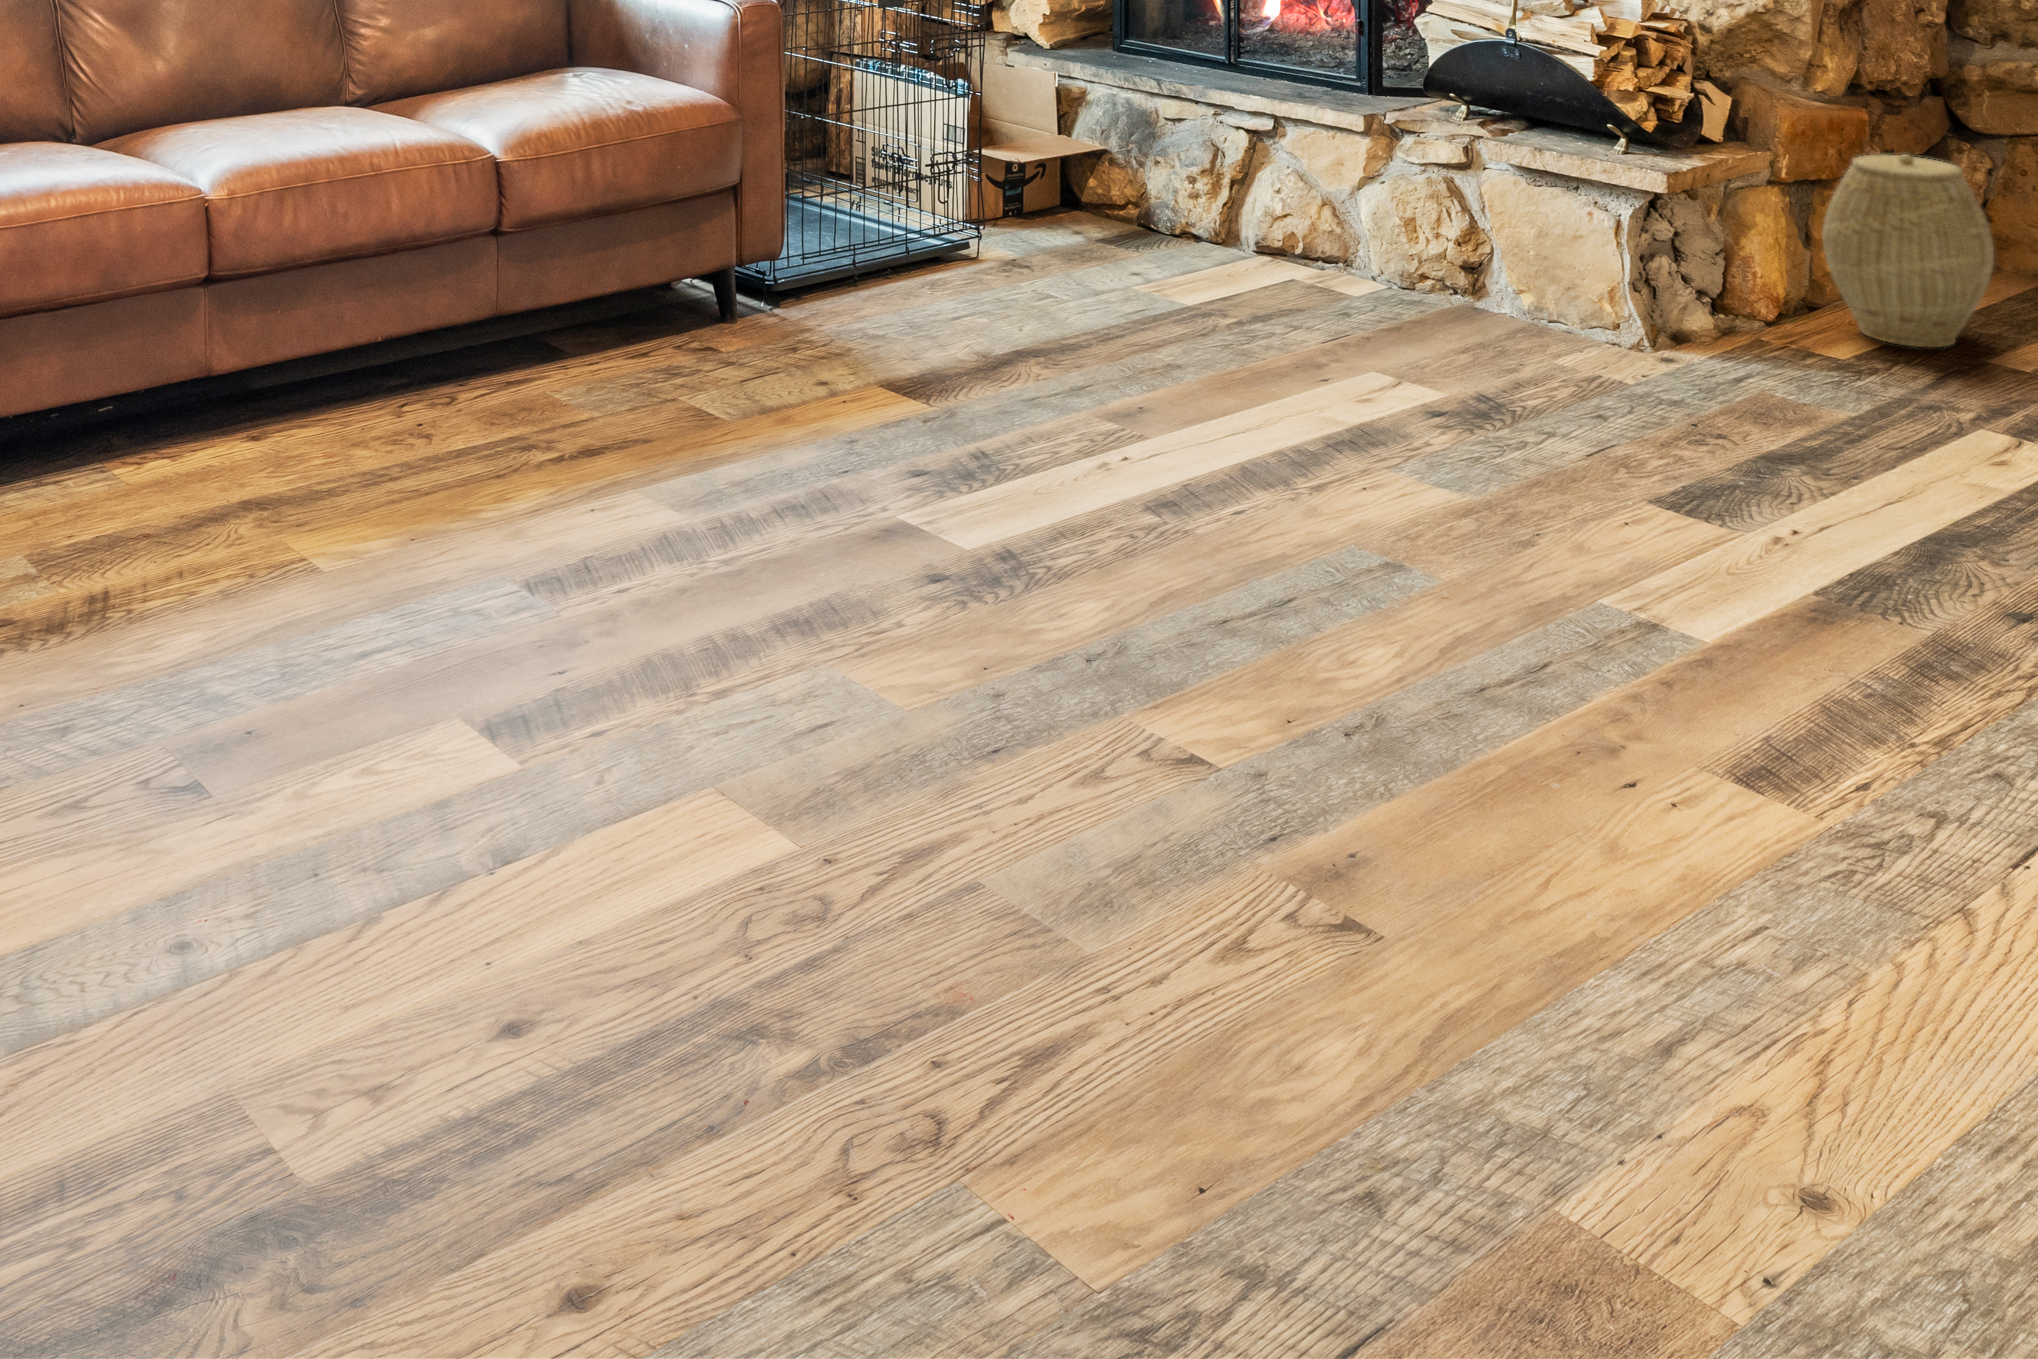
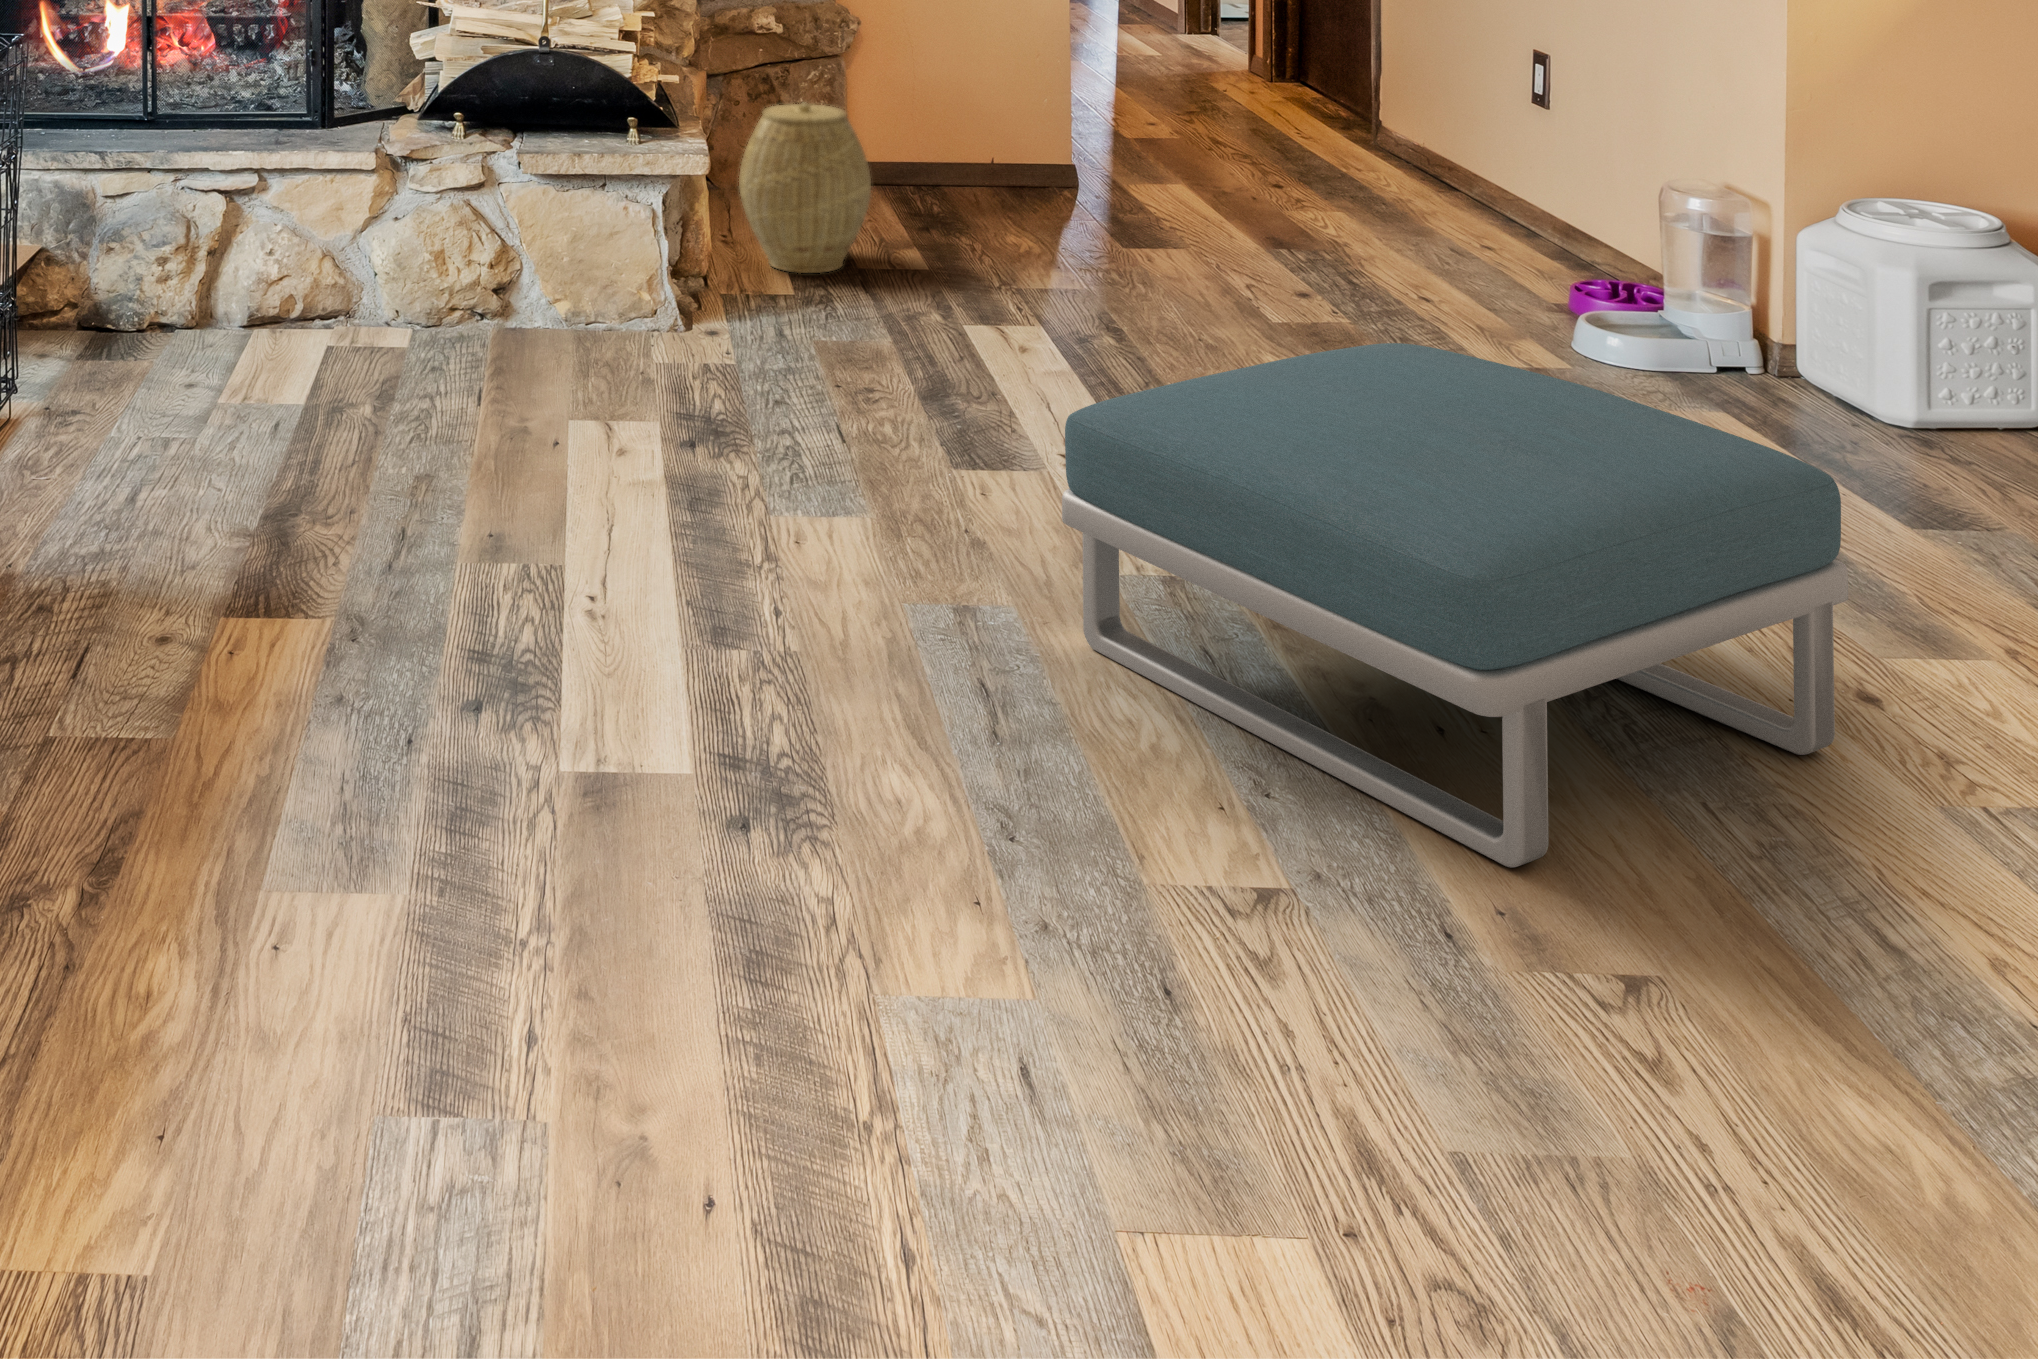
footstool: none [1316,384,1995,940] -> present [1062,343,1848,868]

